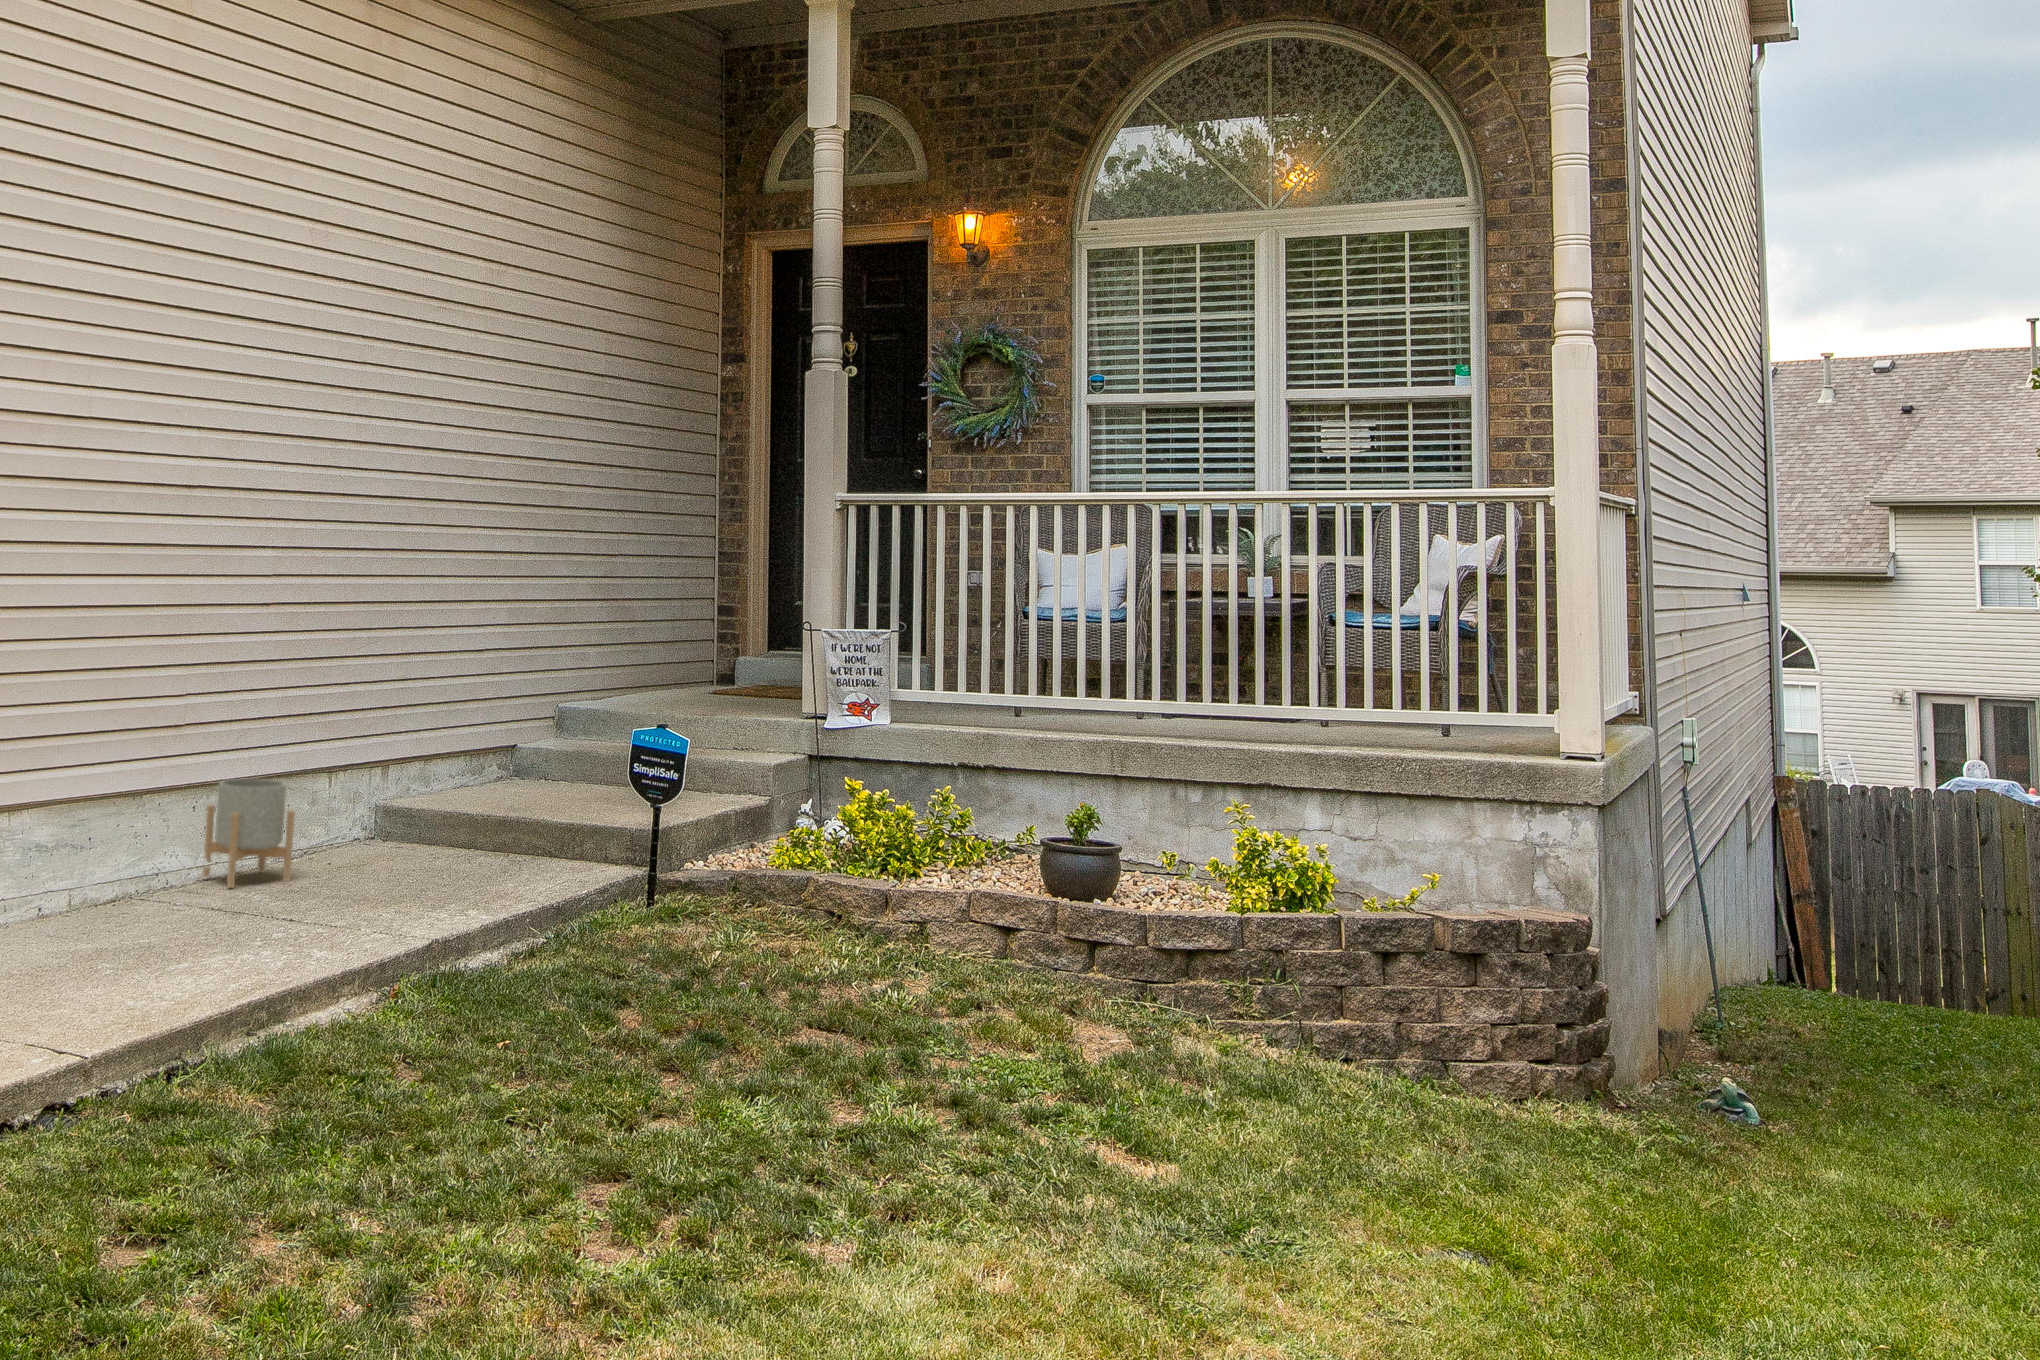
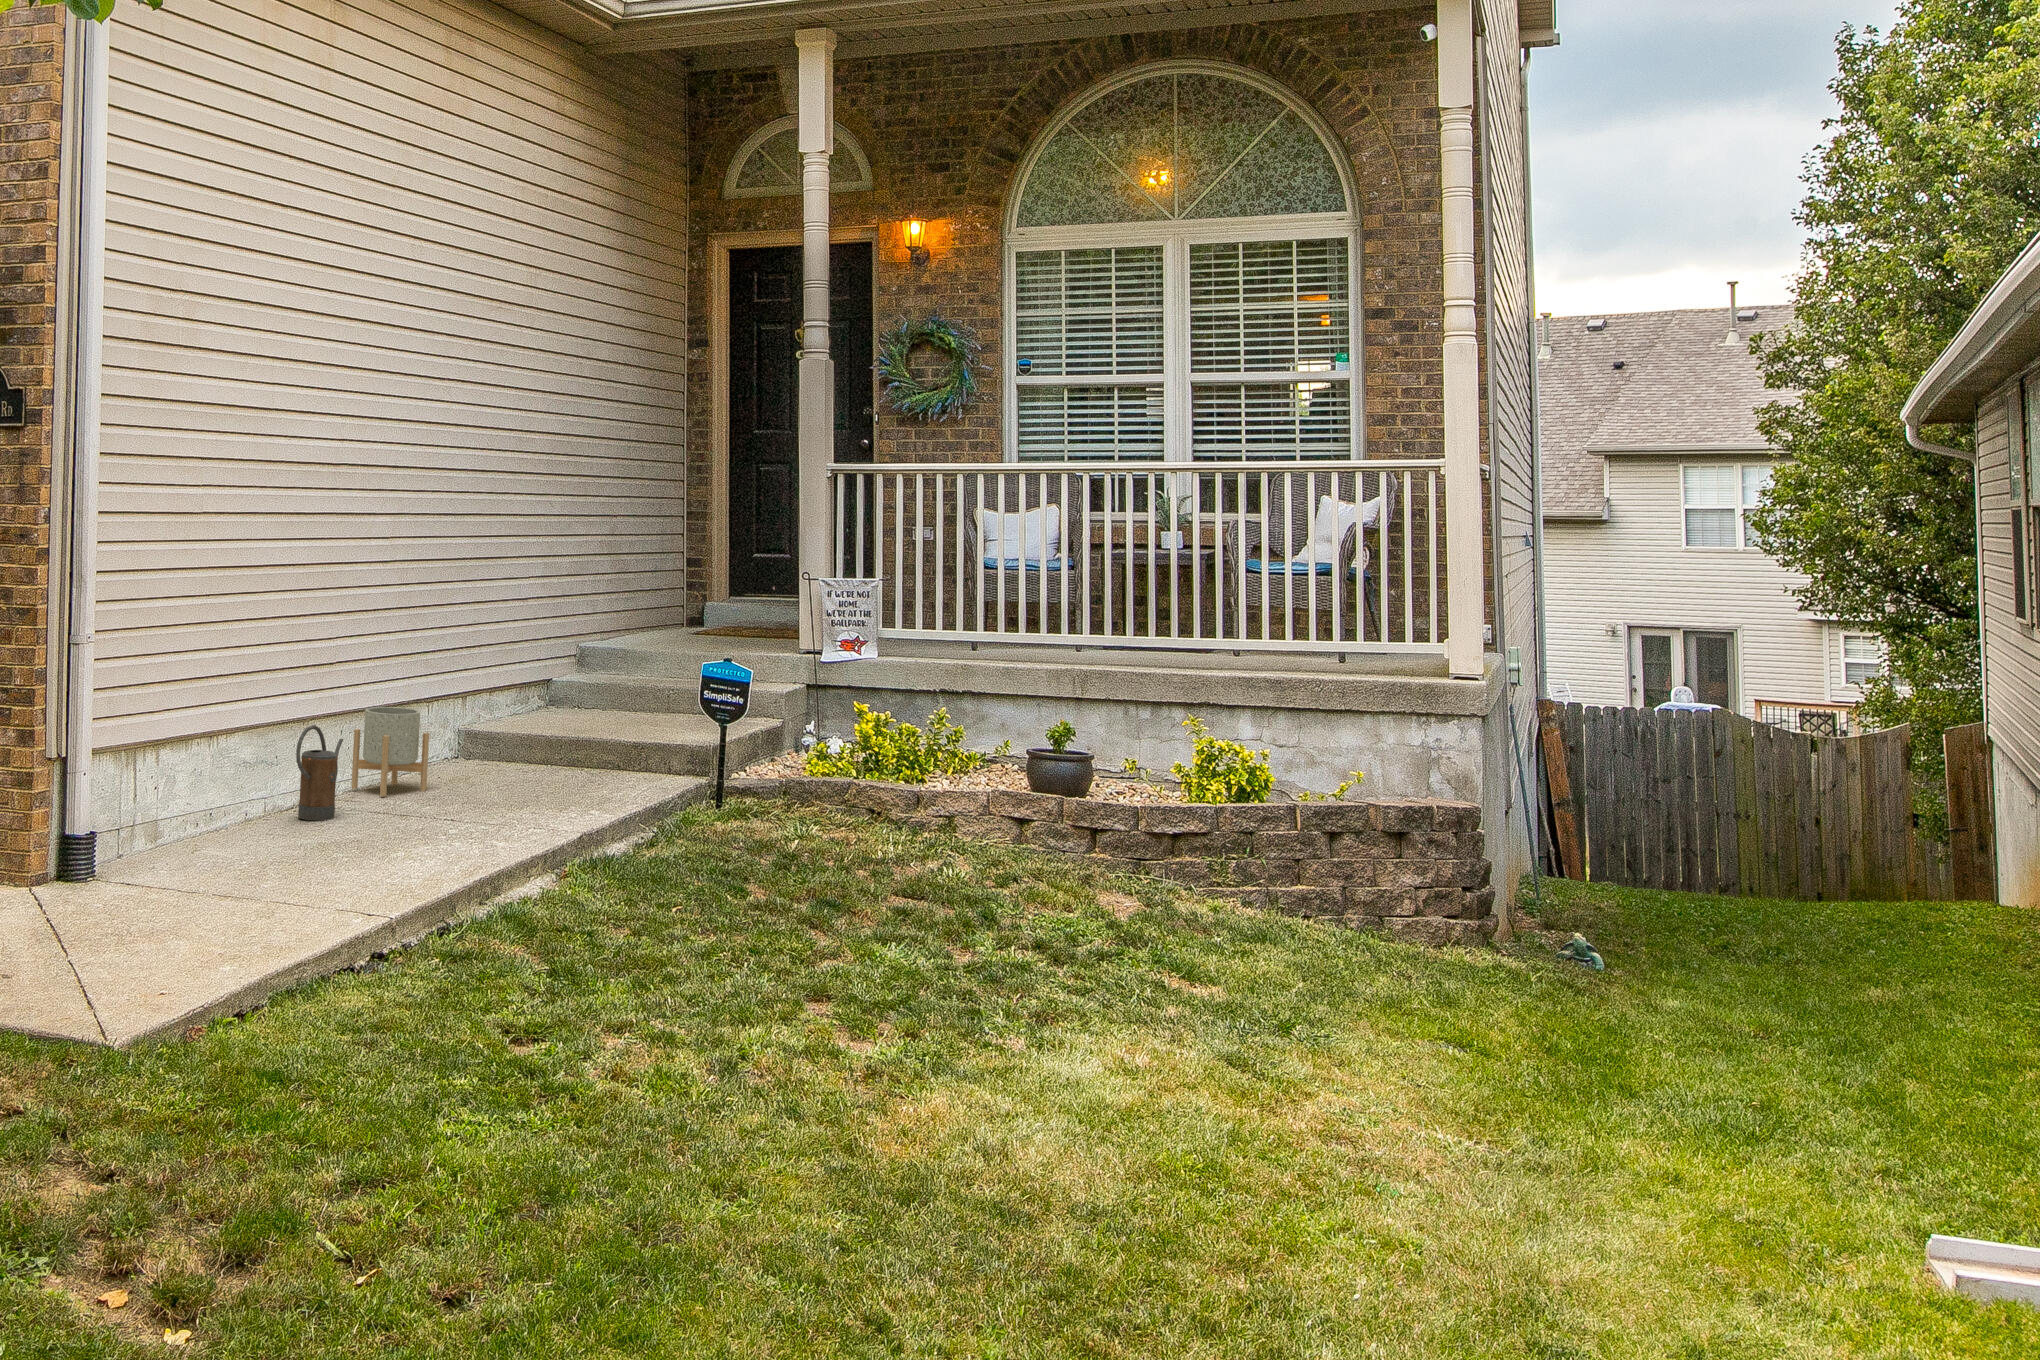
watering can: none [91,801,169,918] -> present [296,725,343,820]

